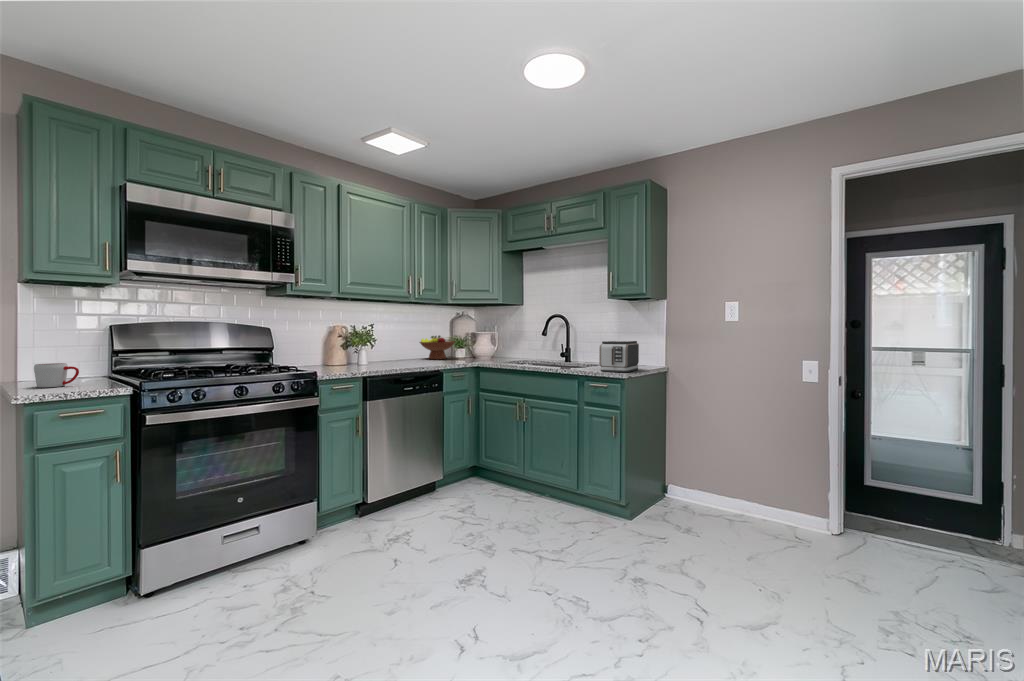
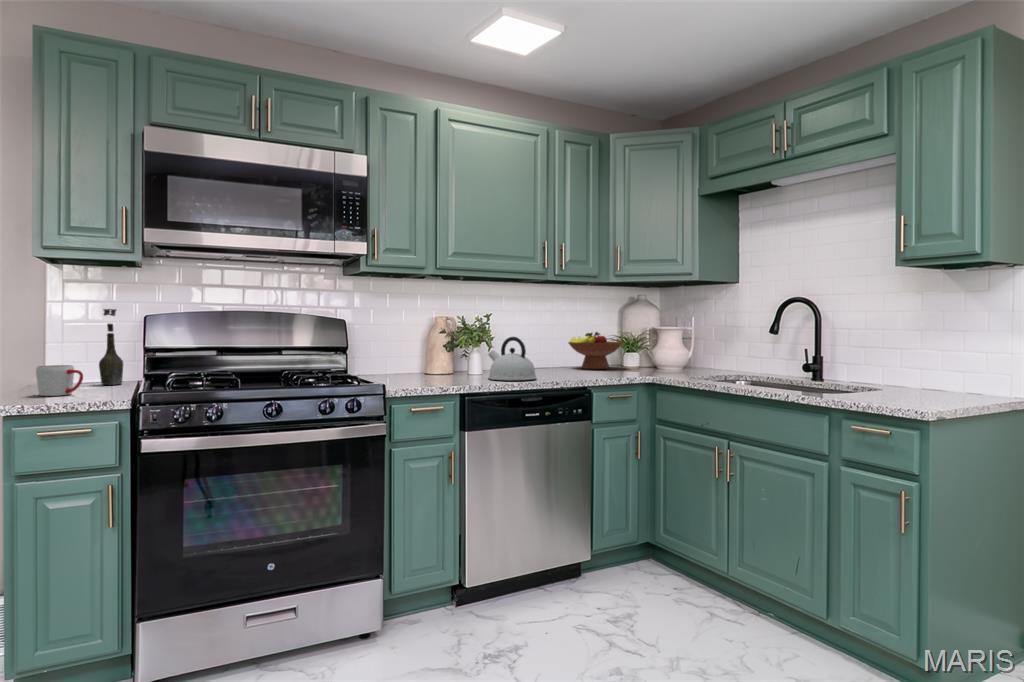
bottle: none [74,319,95,378] -> present [99,309,123,385]
kettle: none [375,339,408,367] -> present [488,337,536,380]
toaster: present [599,341,639,372] -> none [870,342,959,404]

